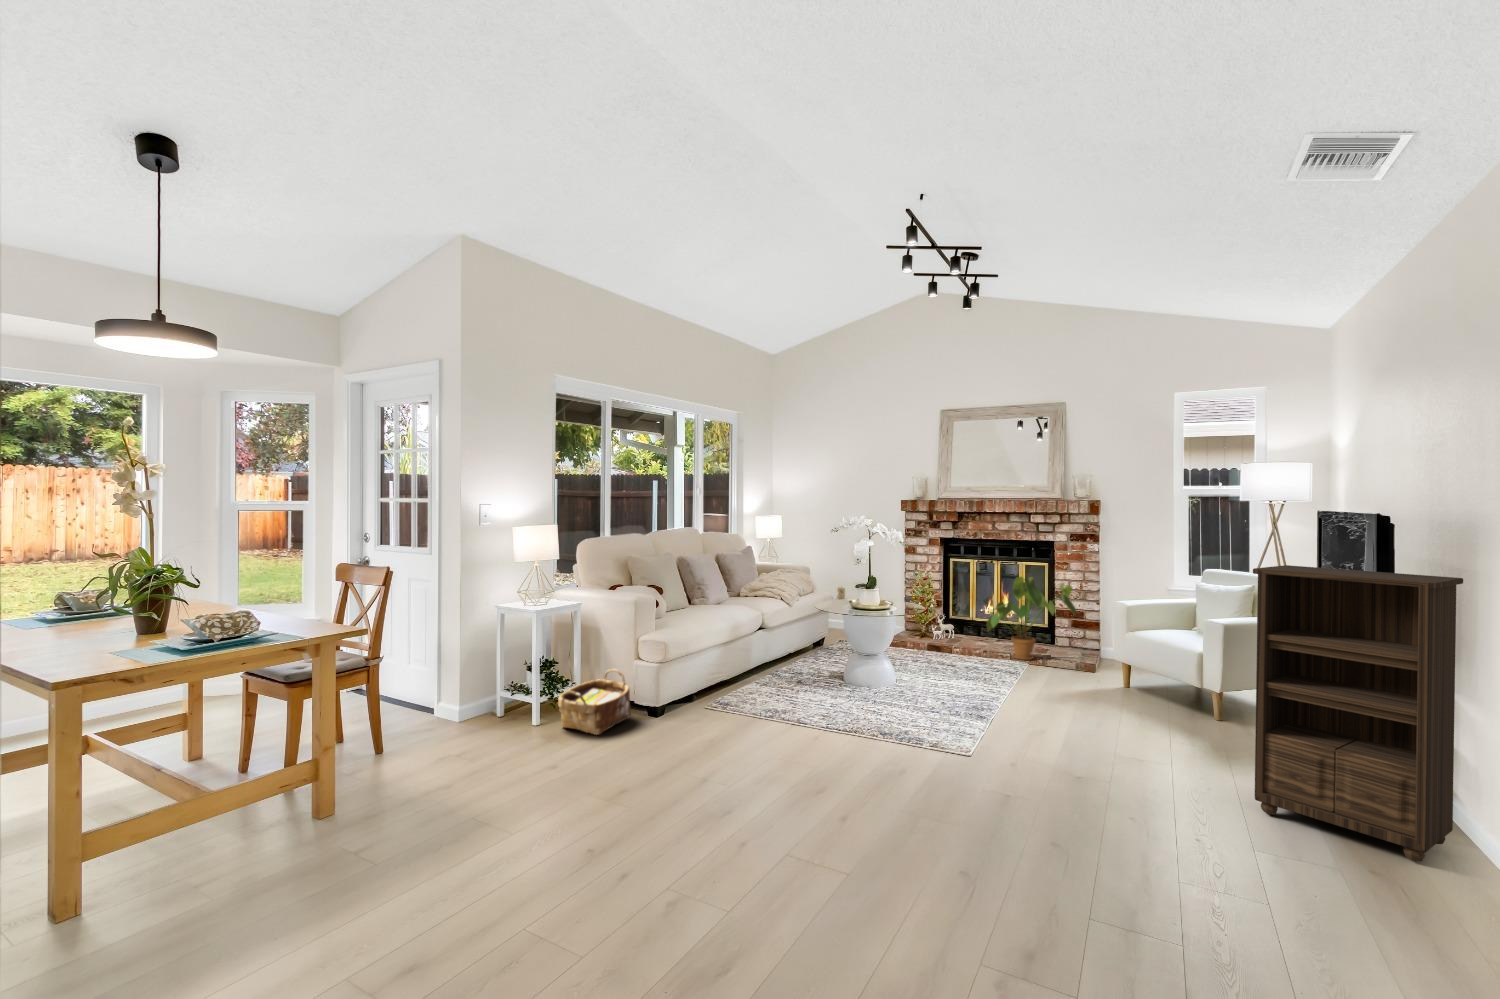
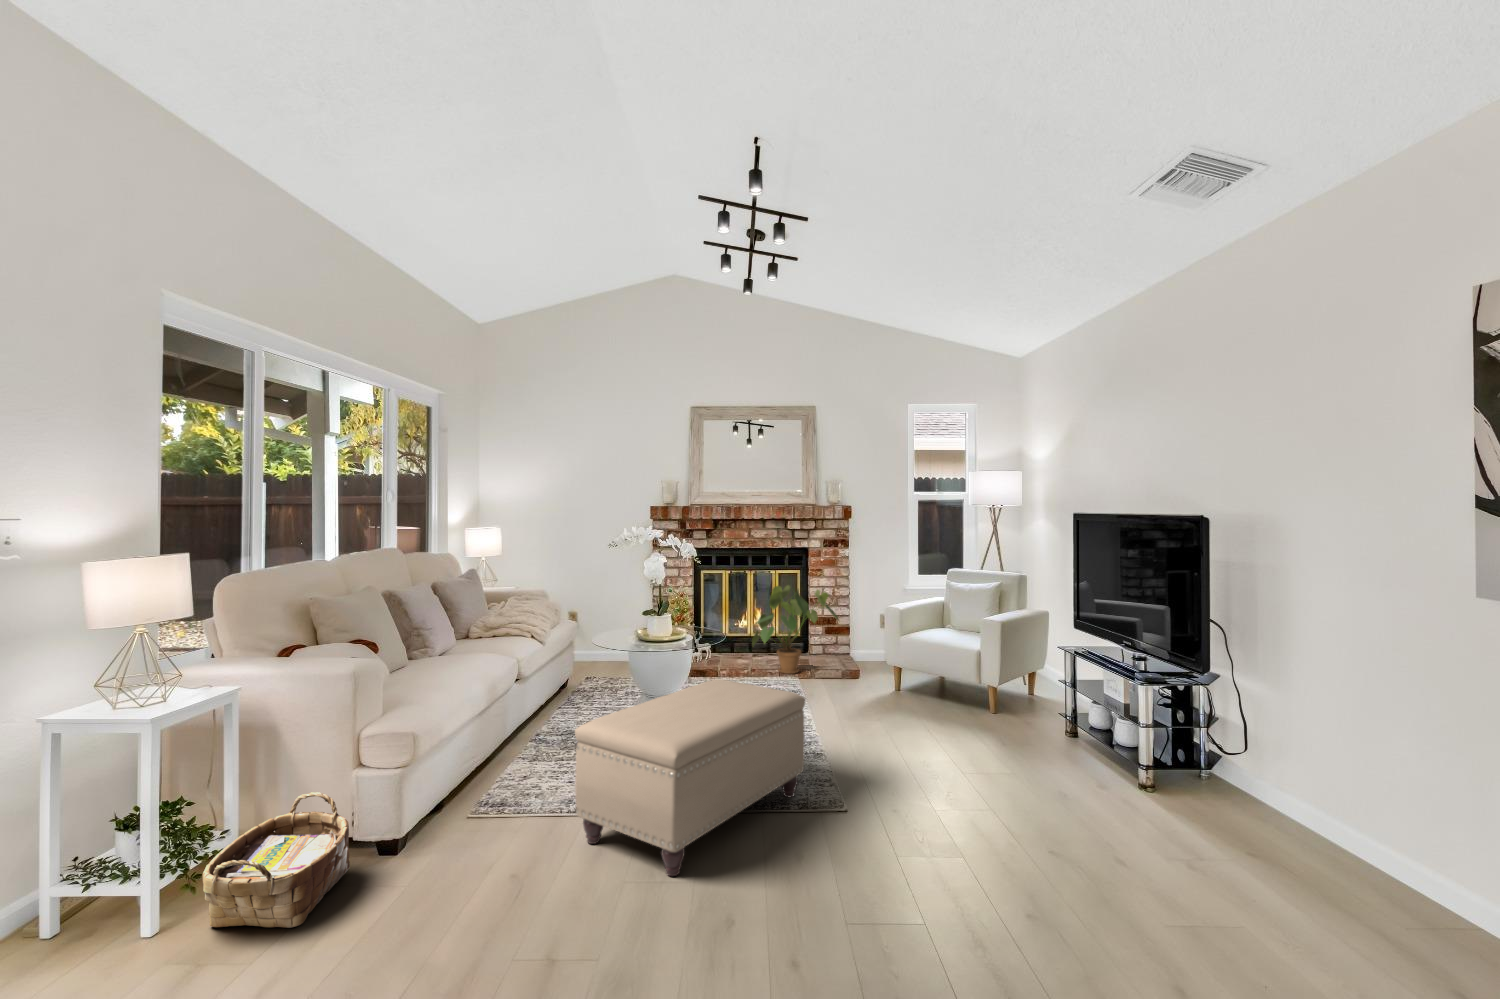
bookshelf: present [1253,565,1463,861] -> none [1146,567,1335,855]
ottoman: none [759,639,945,756] -> present [575,679,805,876]

